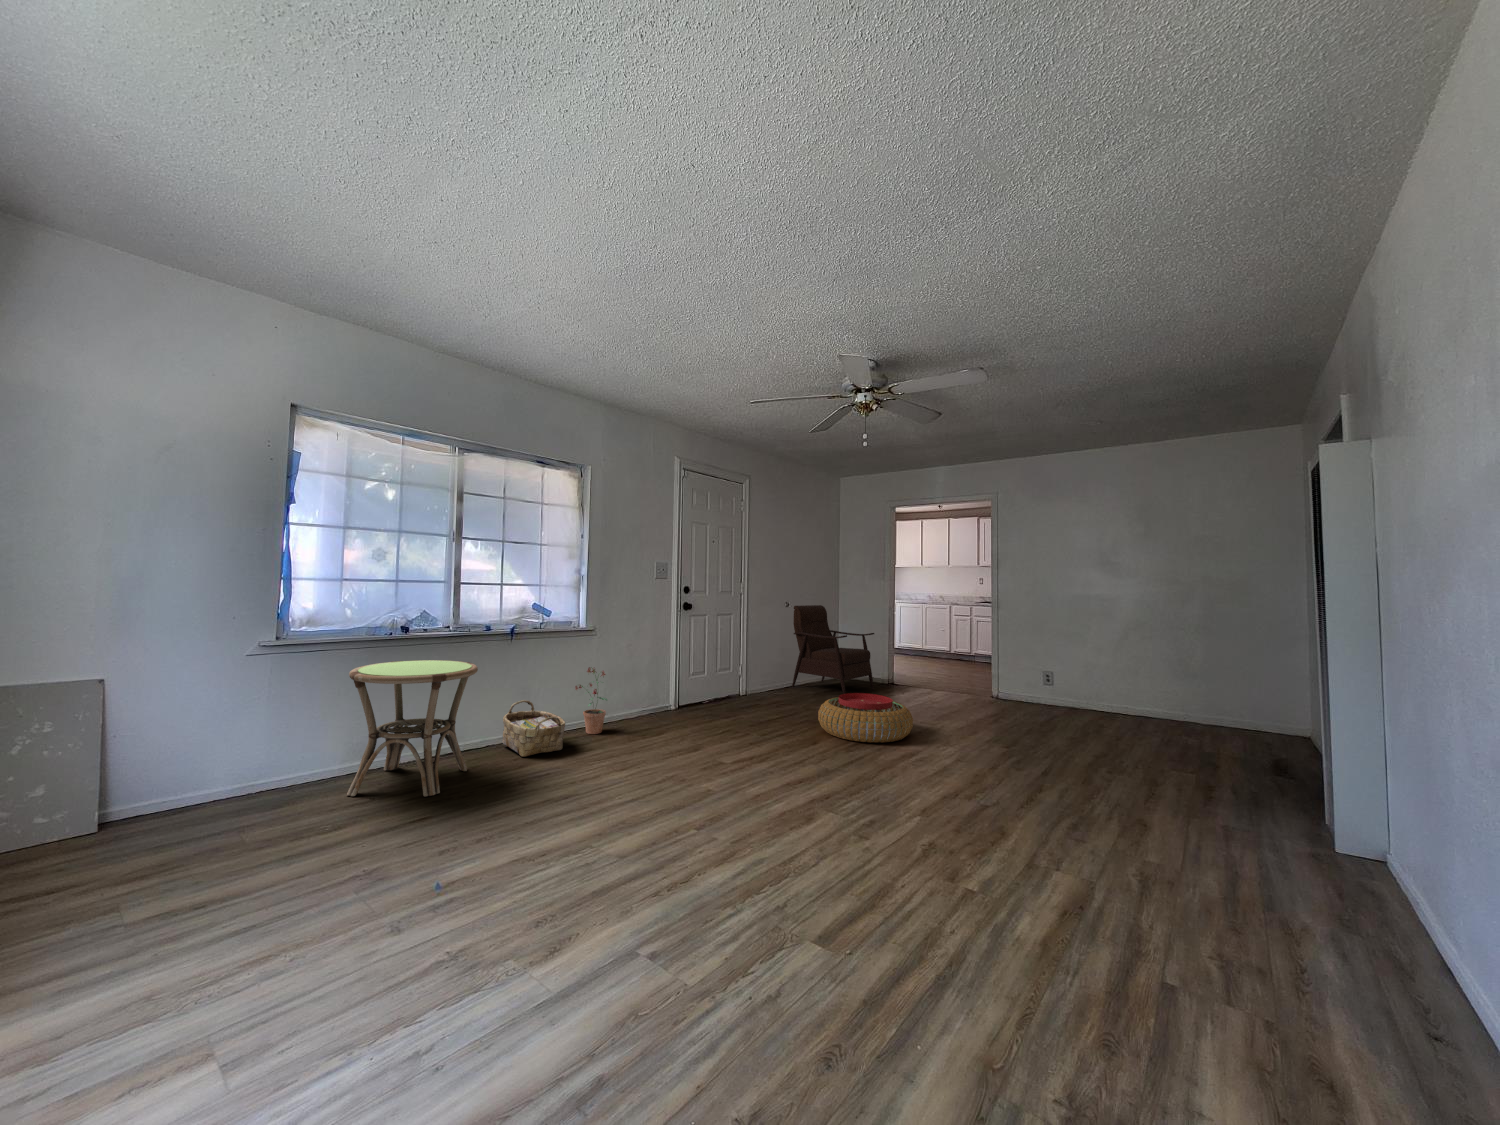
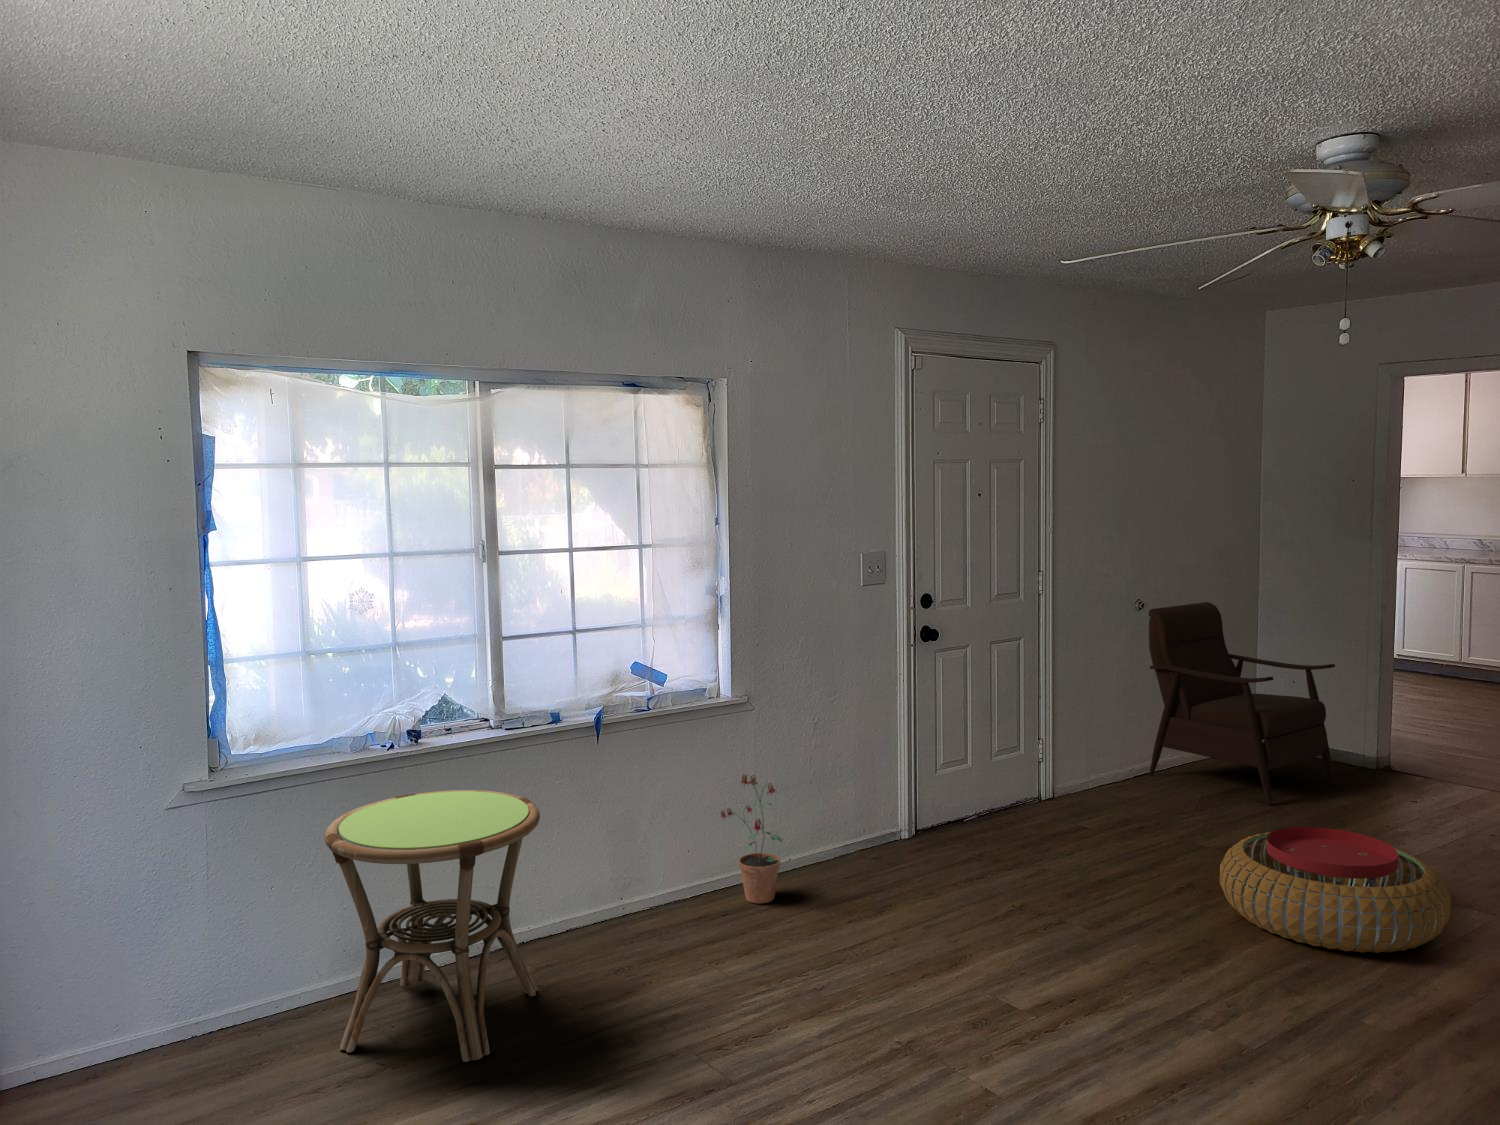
woven basket: present [502,700,565,757] -> none [594,845,706,962]

